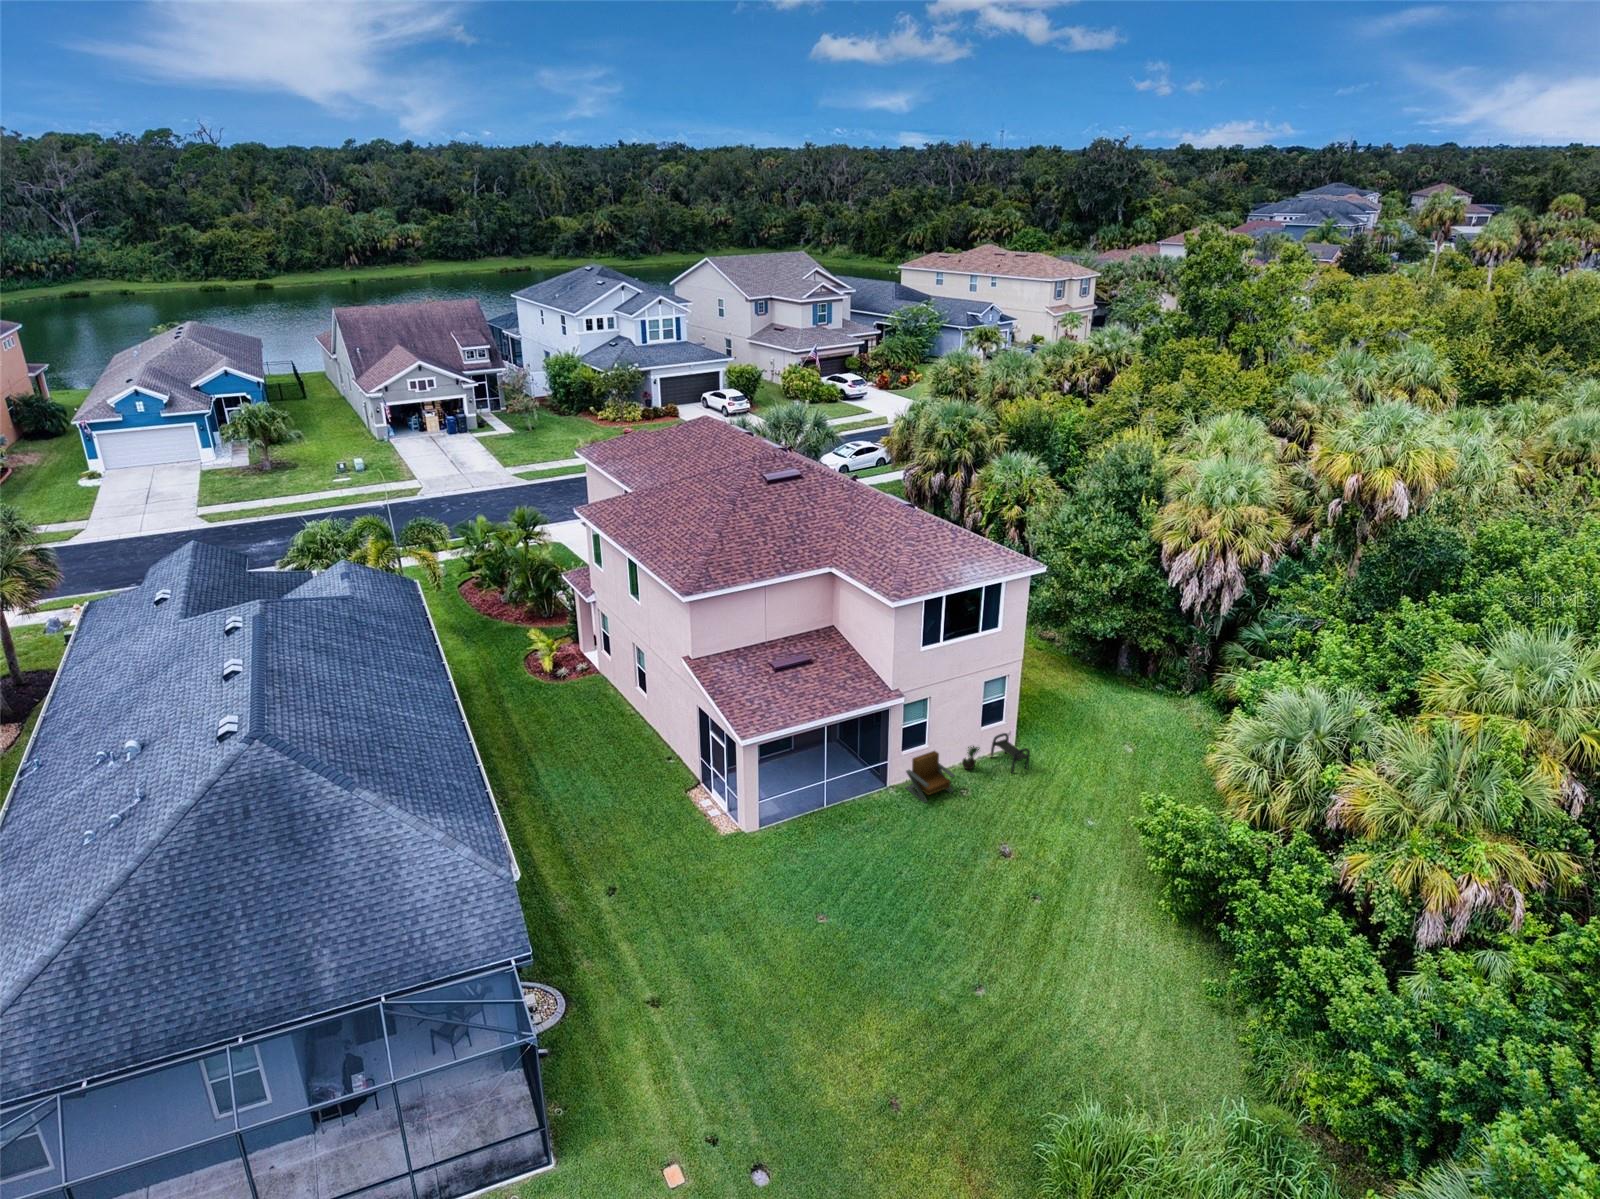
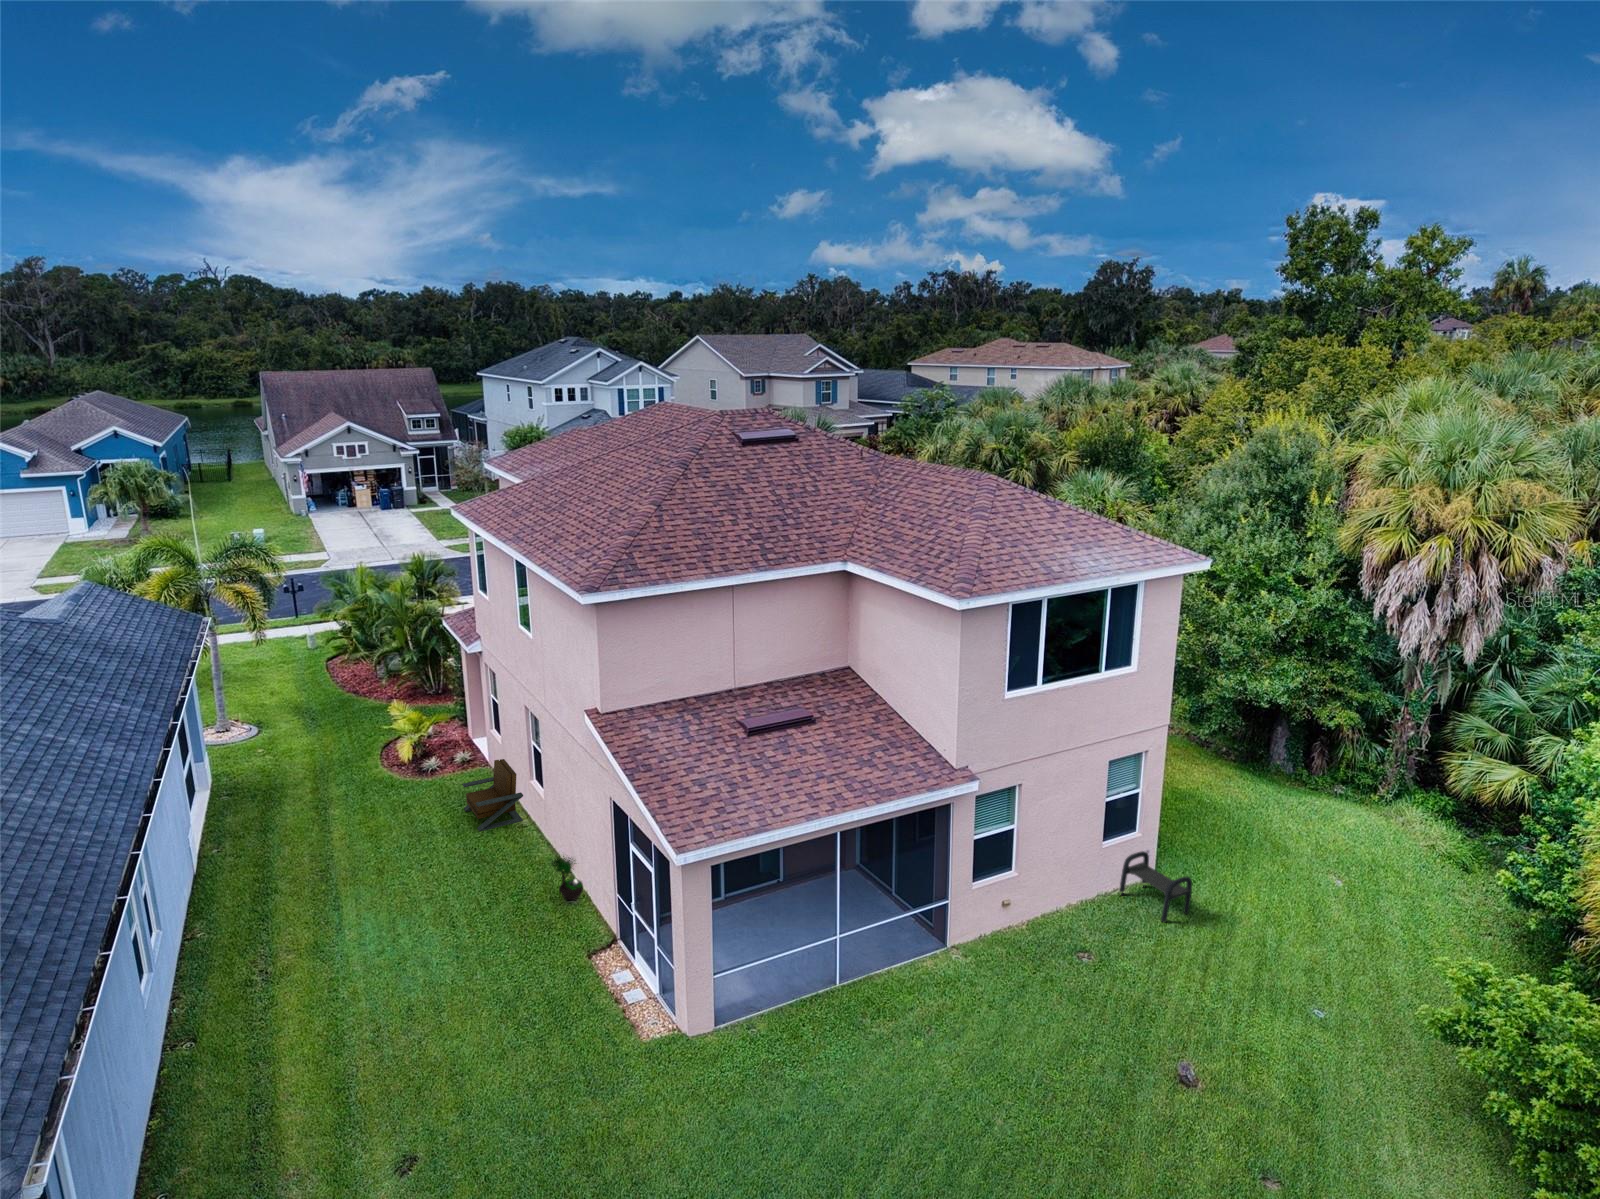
potted tree: present [962,746,980,769] -> present [550,856,583,900]
lounge chair: present [906,751,955,803] -> present [462,759,523,831]

